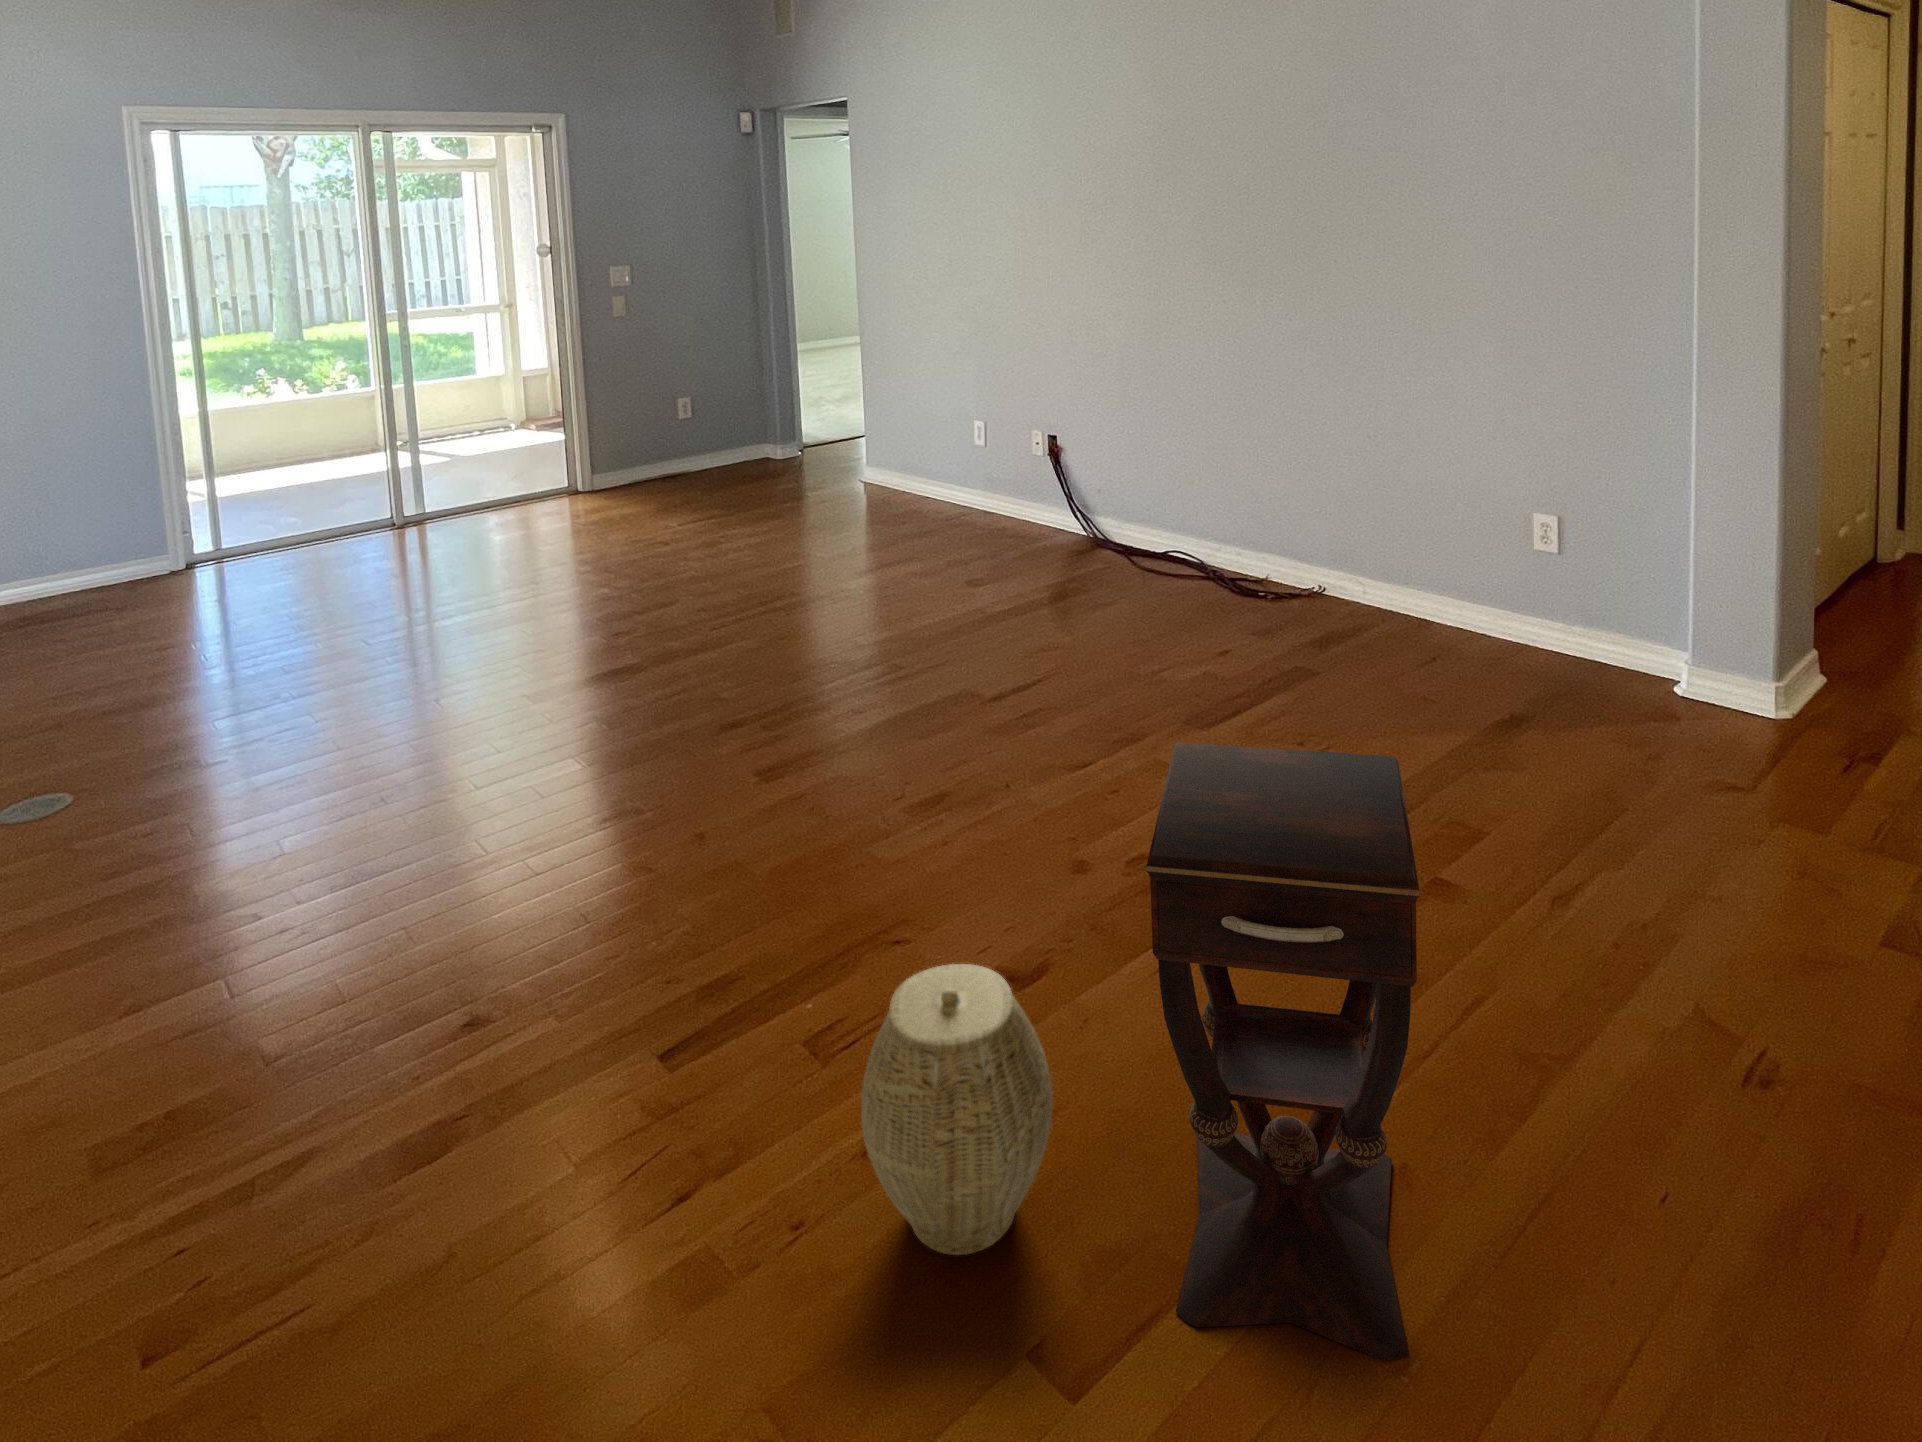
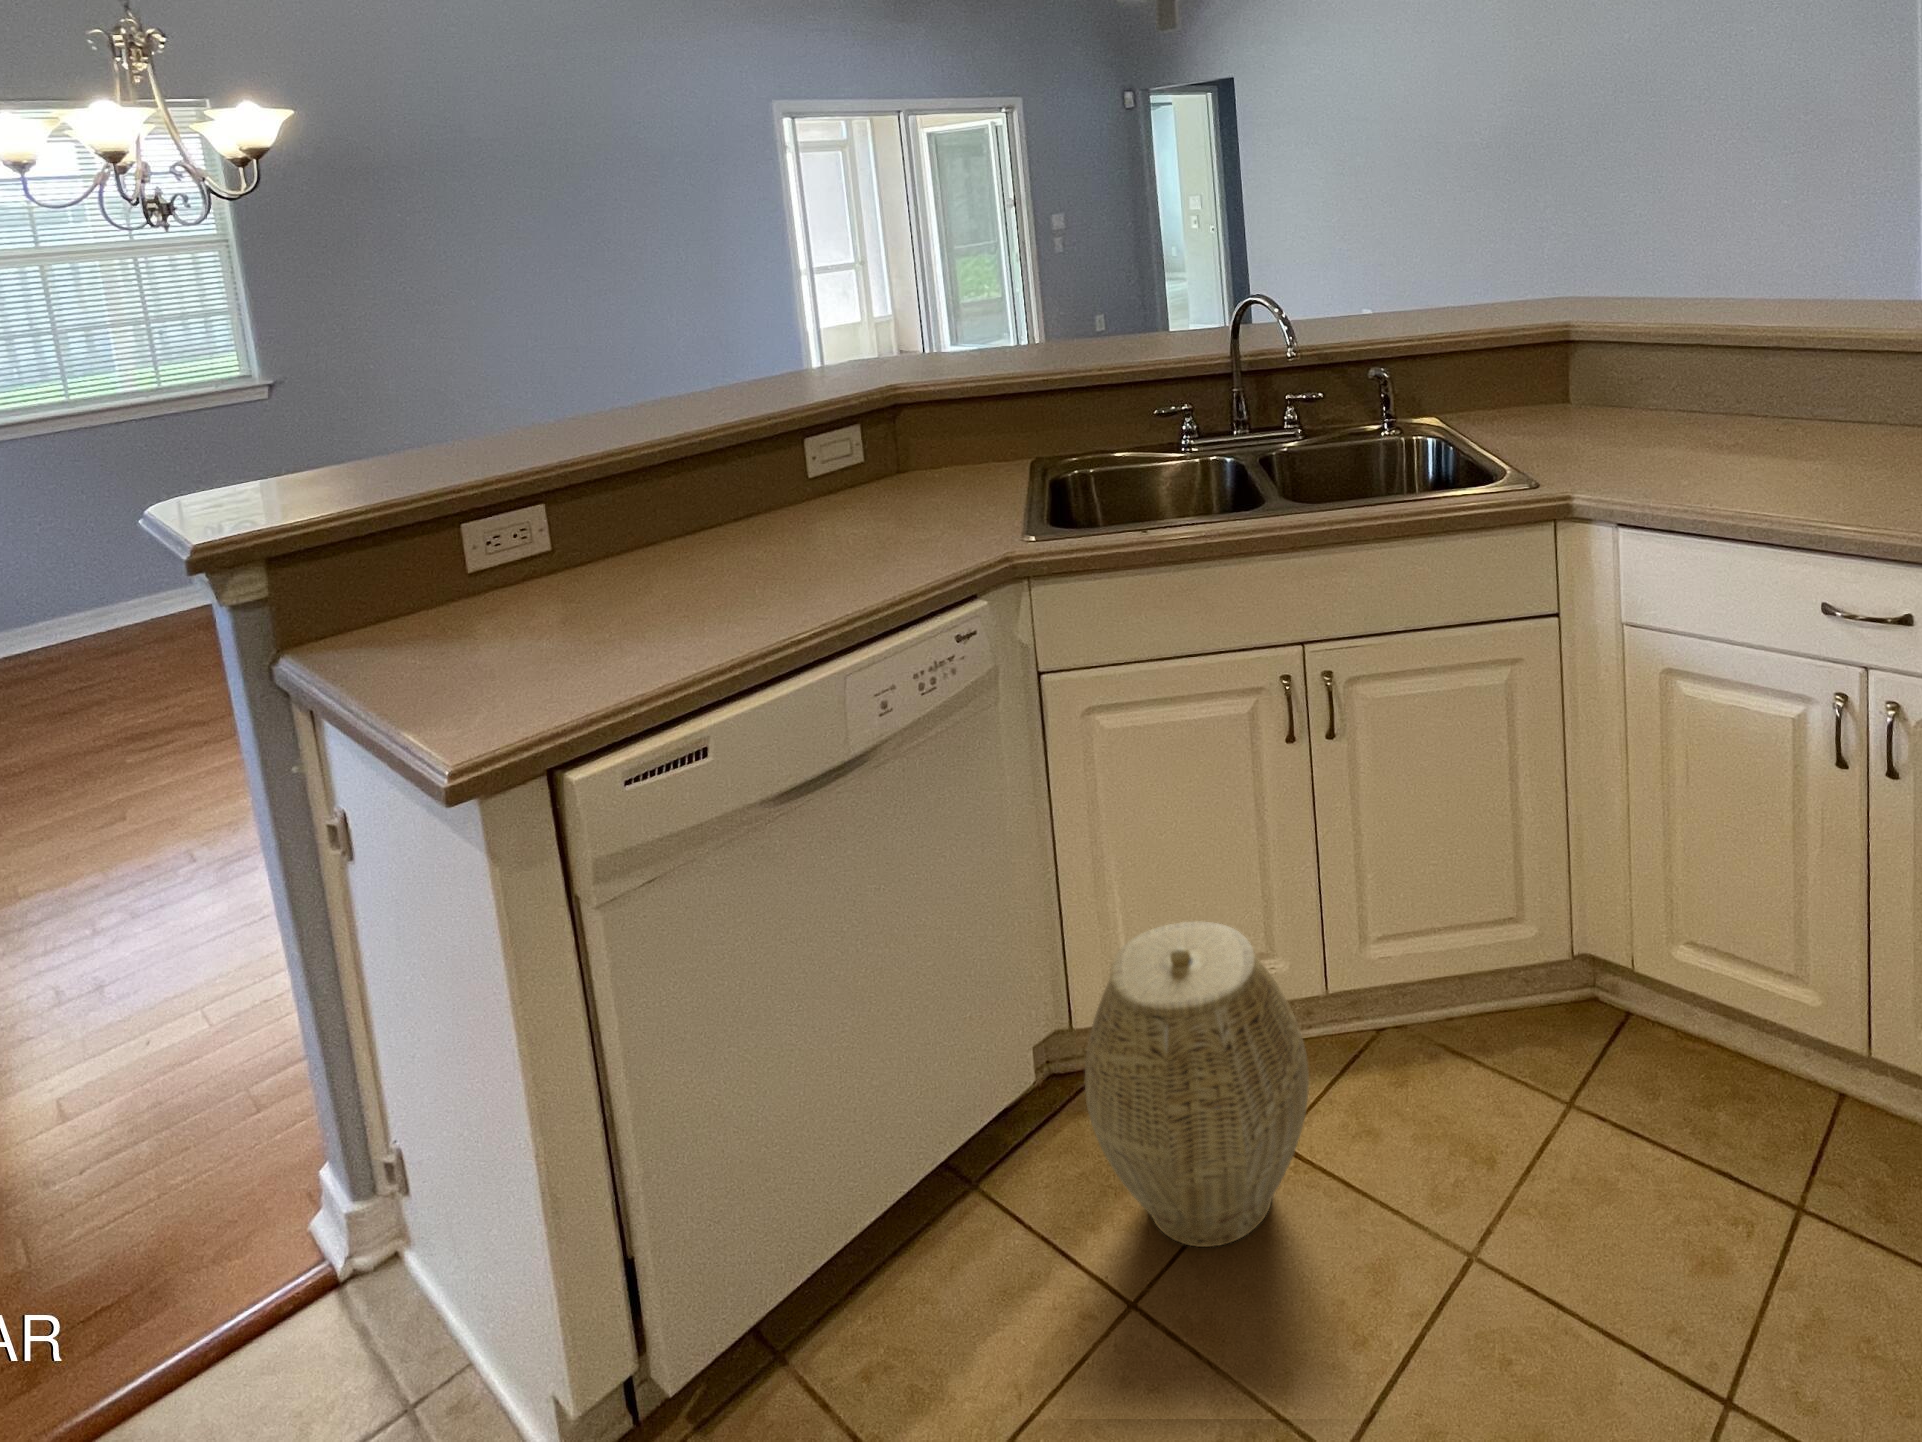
side table: present [1146,742,1420,1361] -> none [1398,656,1743,1360]

